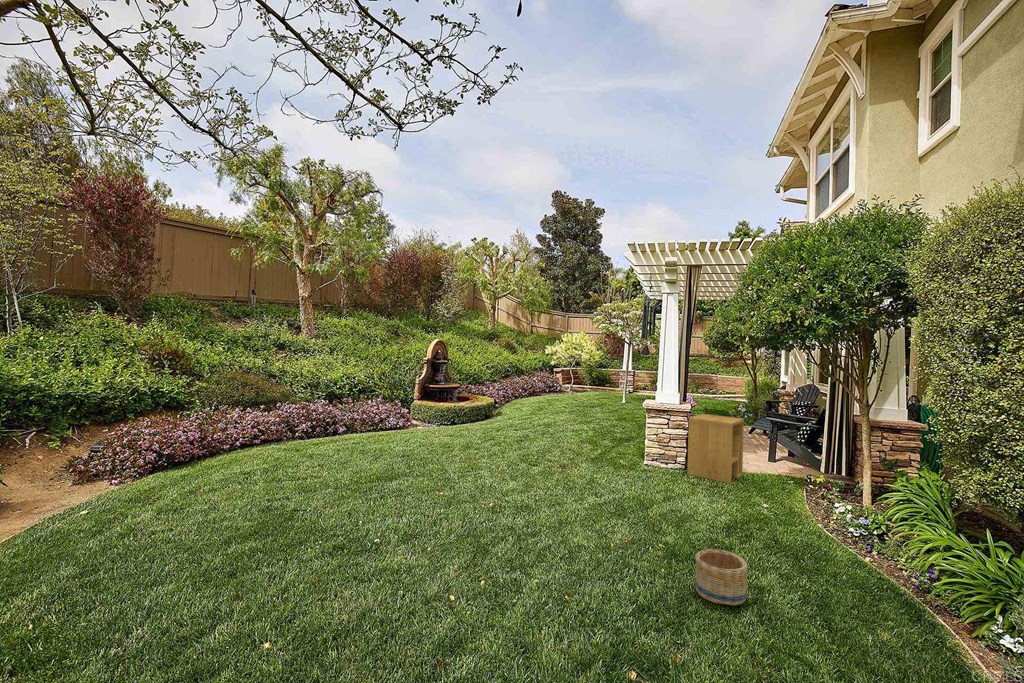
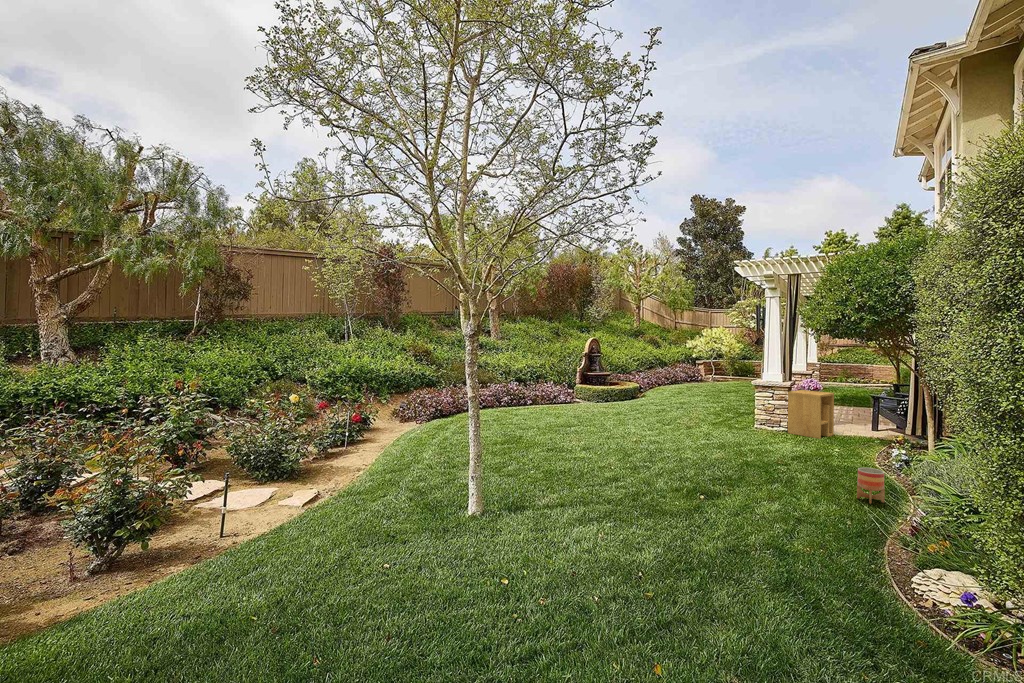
basket: present [695,549,748,606] -> none [761,455,792,482]
planter: none [876,586,930,666] -> present [857,468,885,504]

